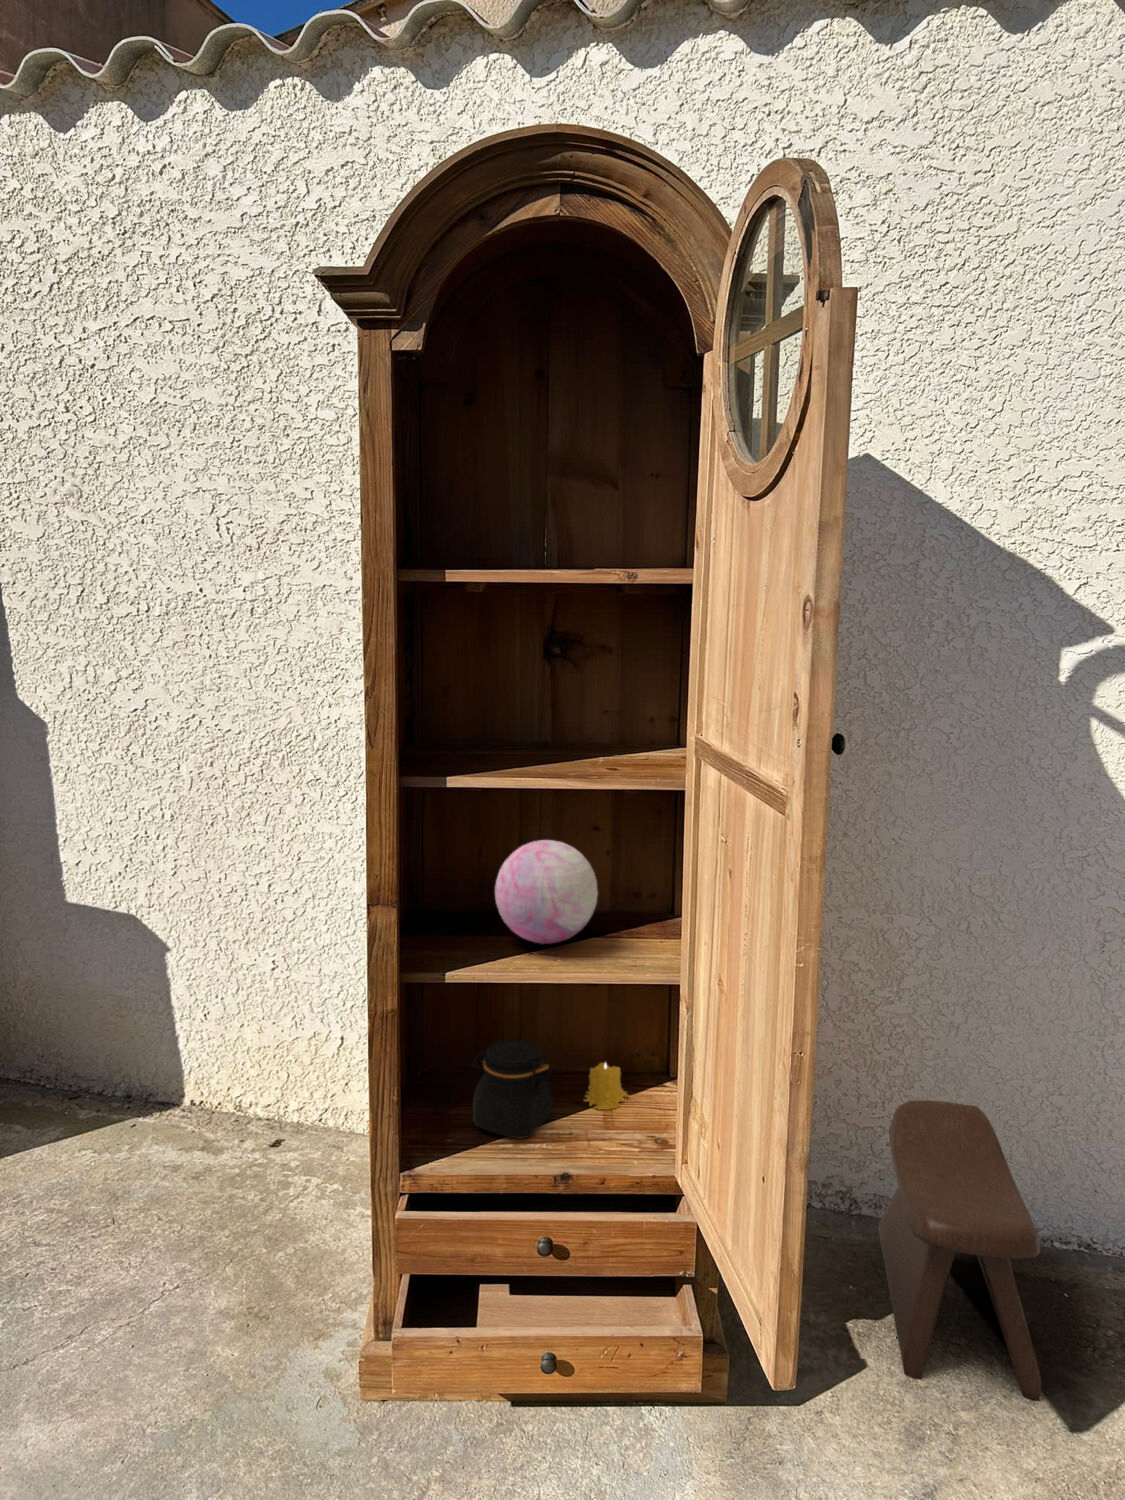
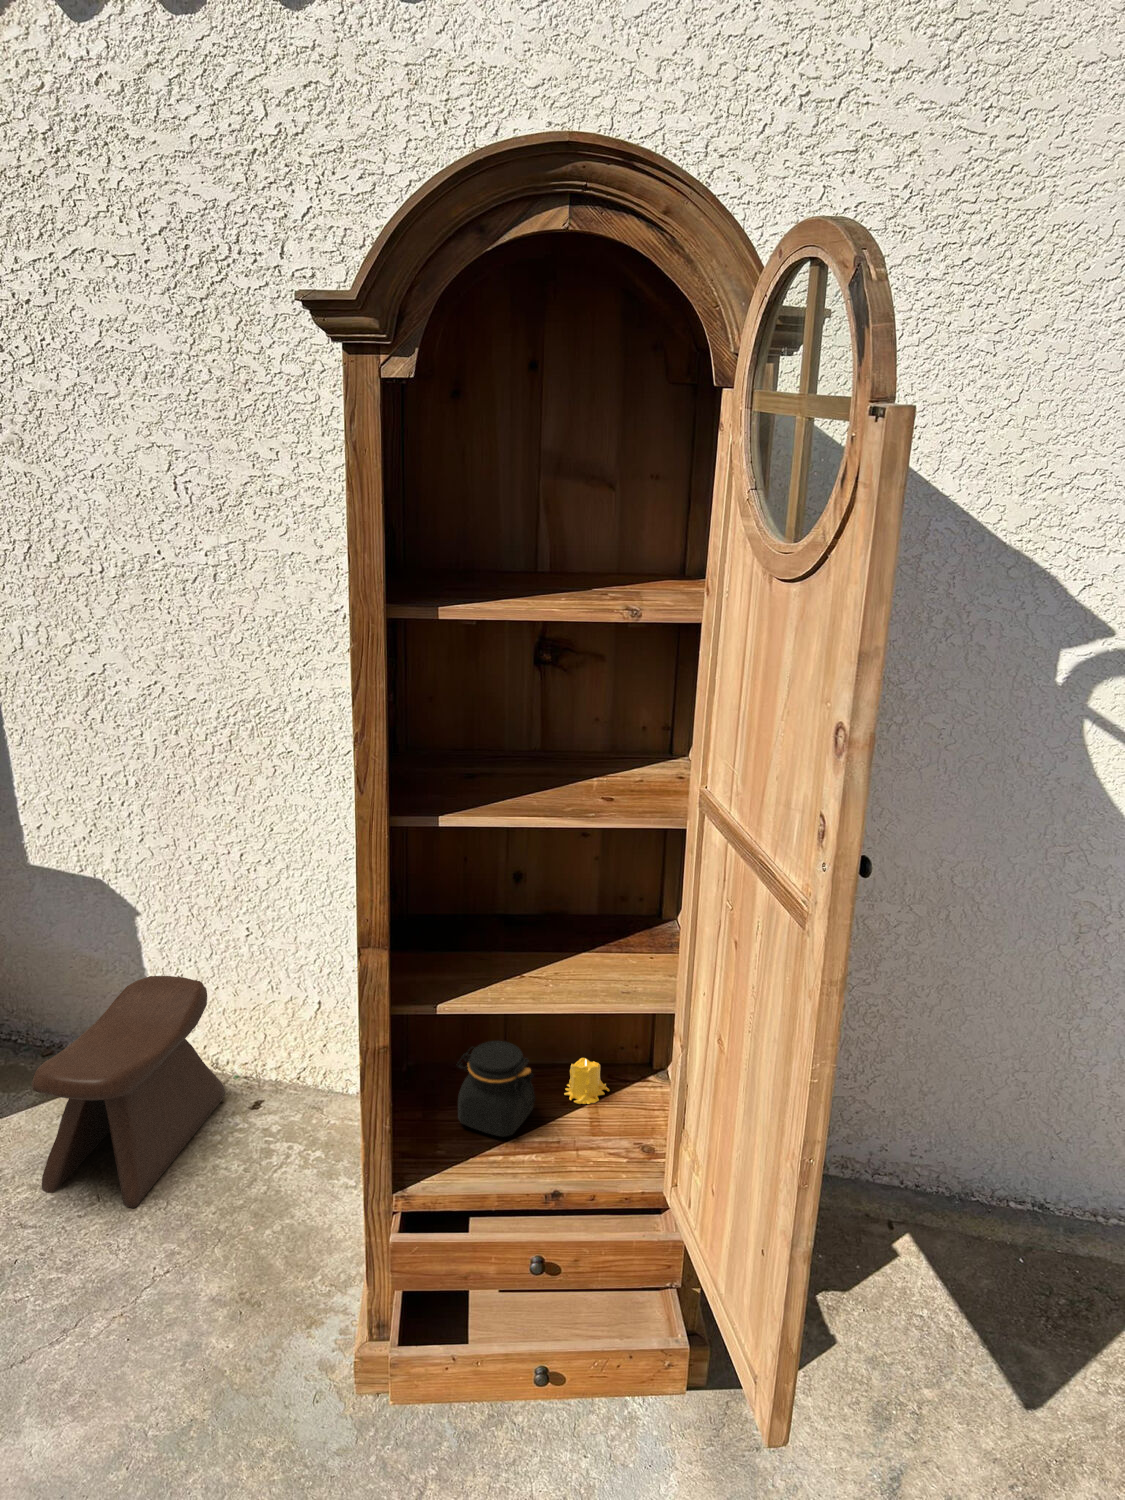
decorative orb: present [495,840,598,944] -> none [479,854,581,956]
stool: present [878,1100,1042,1400] -> present [32,976,225,1208]

